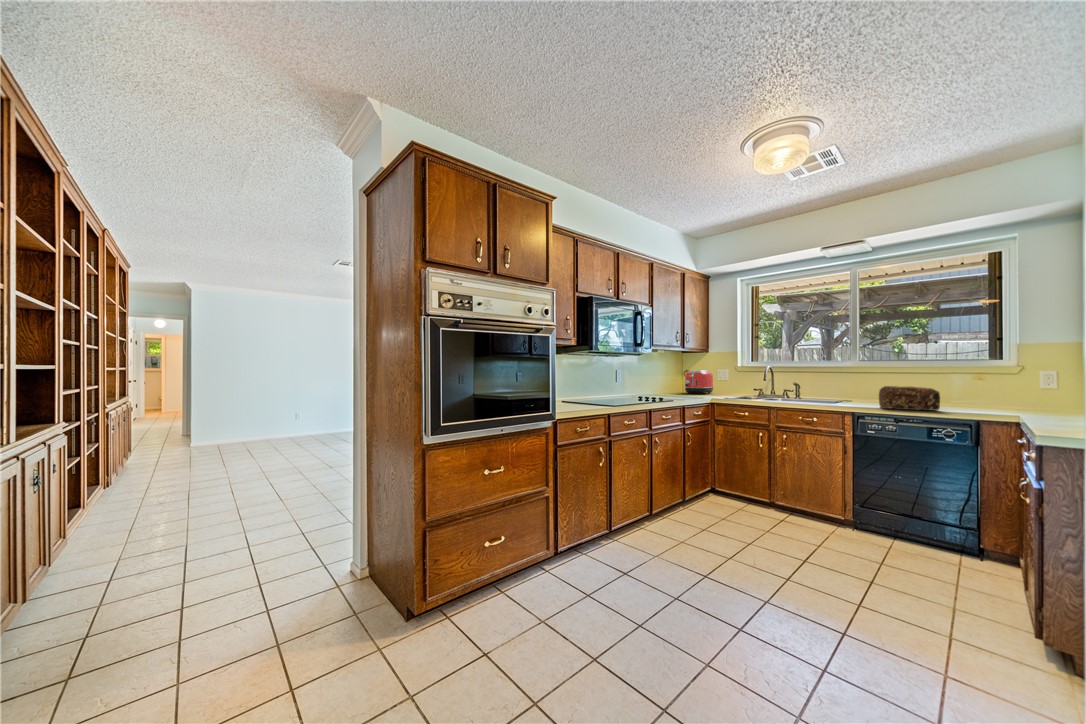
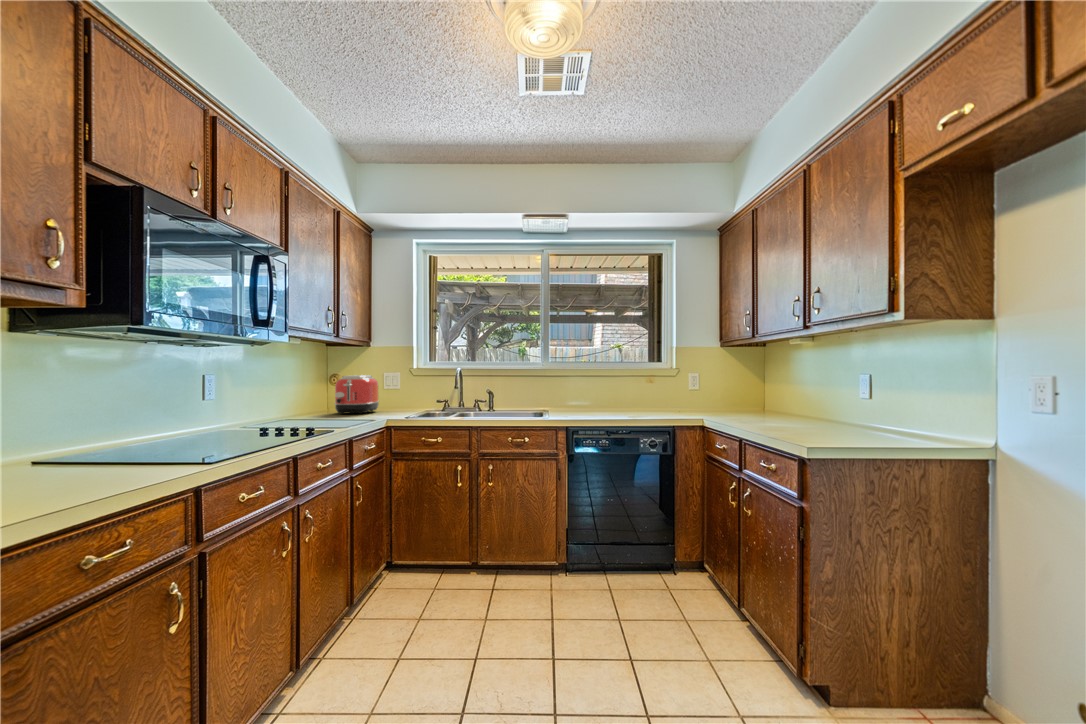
bread loaf: present [879,386,940,411] -> none [592,391,648,420]

